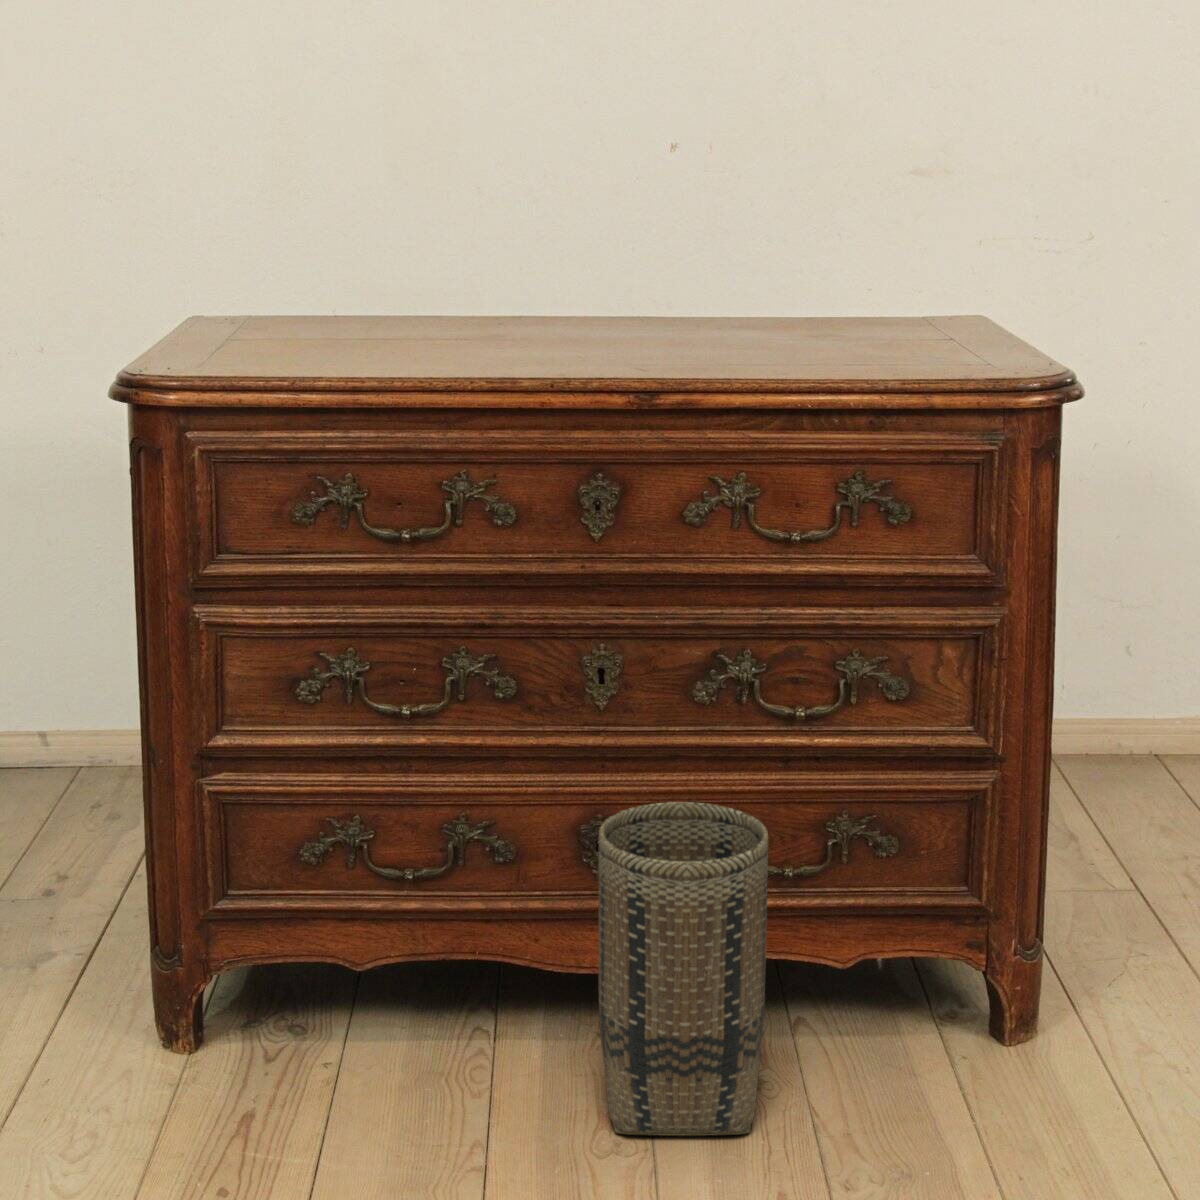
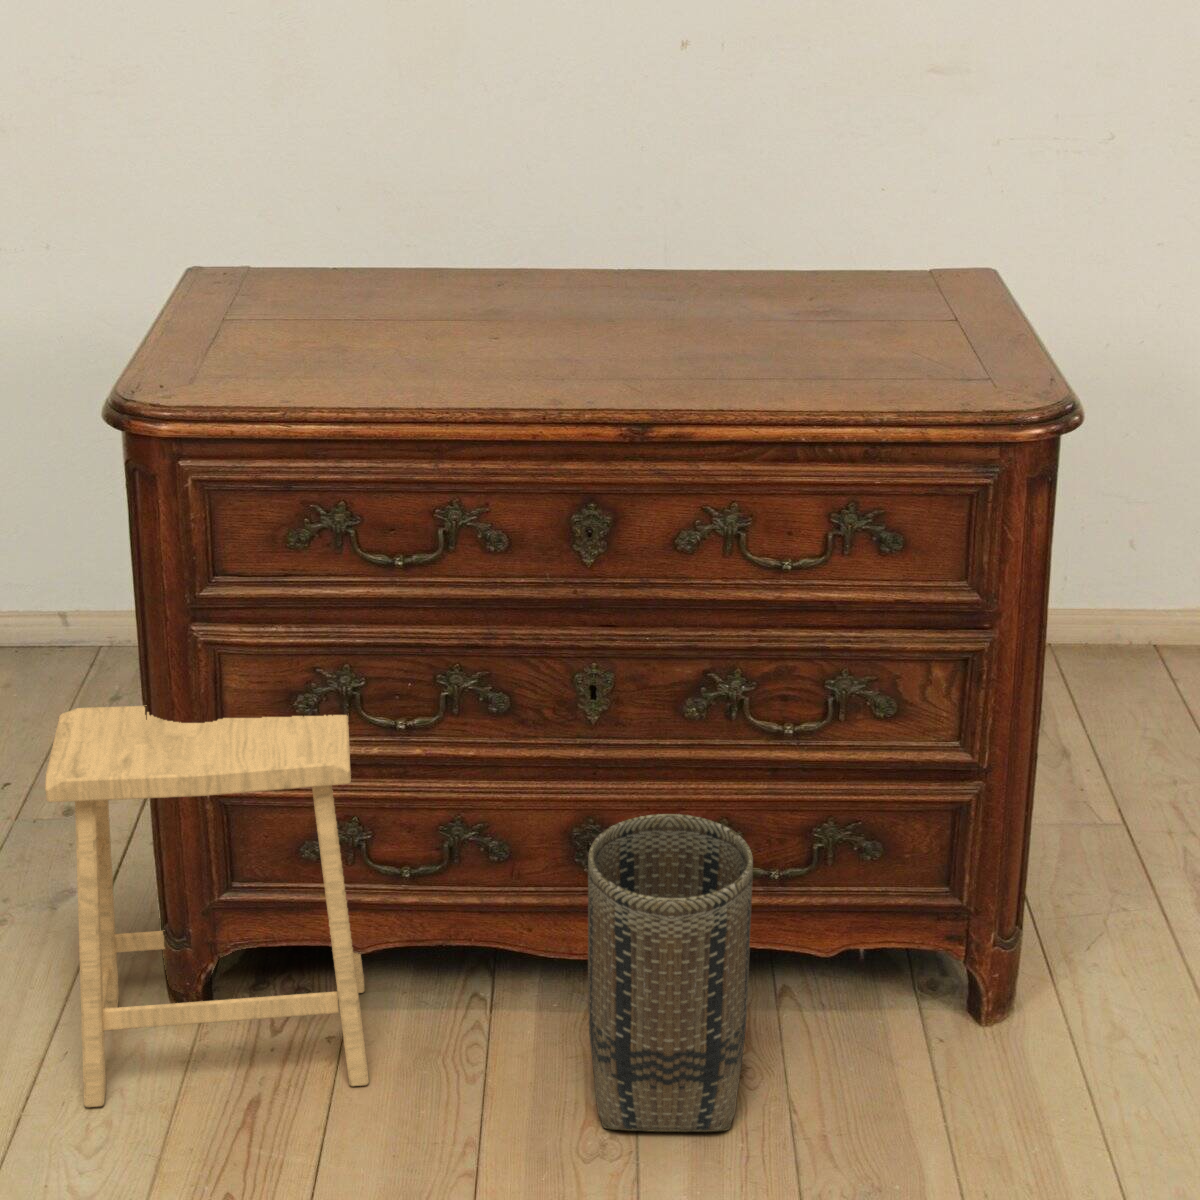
footstool: none [41,691,368,1123] -> present [45,706,369,1107]

